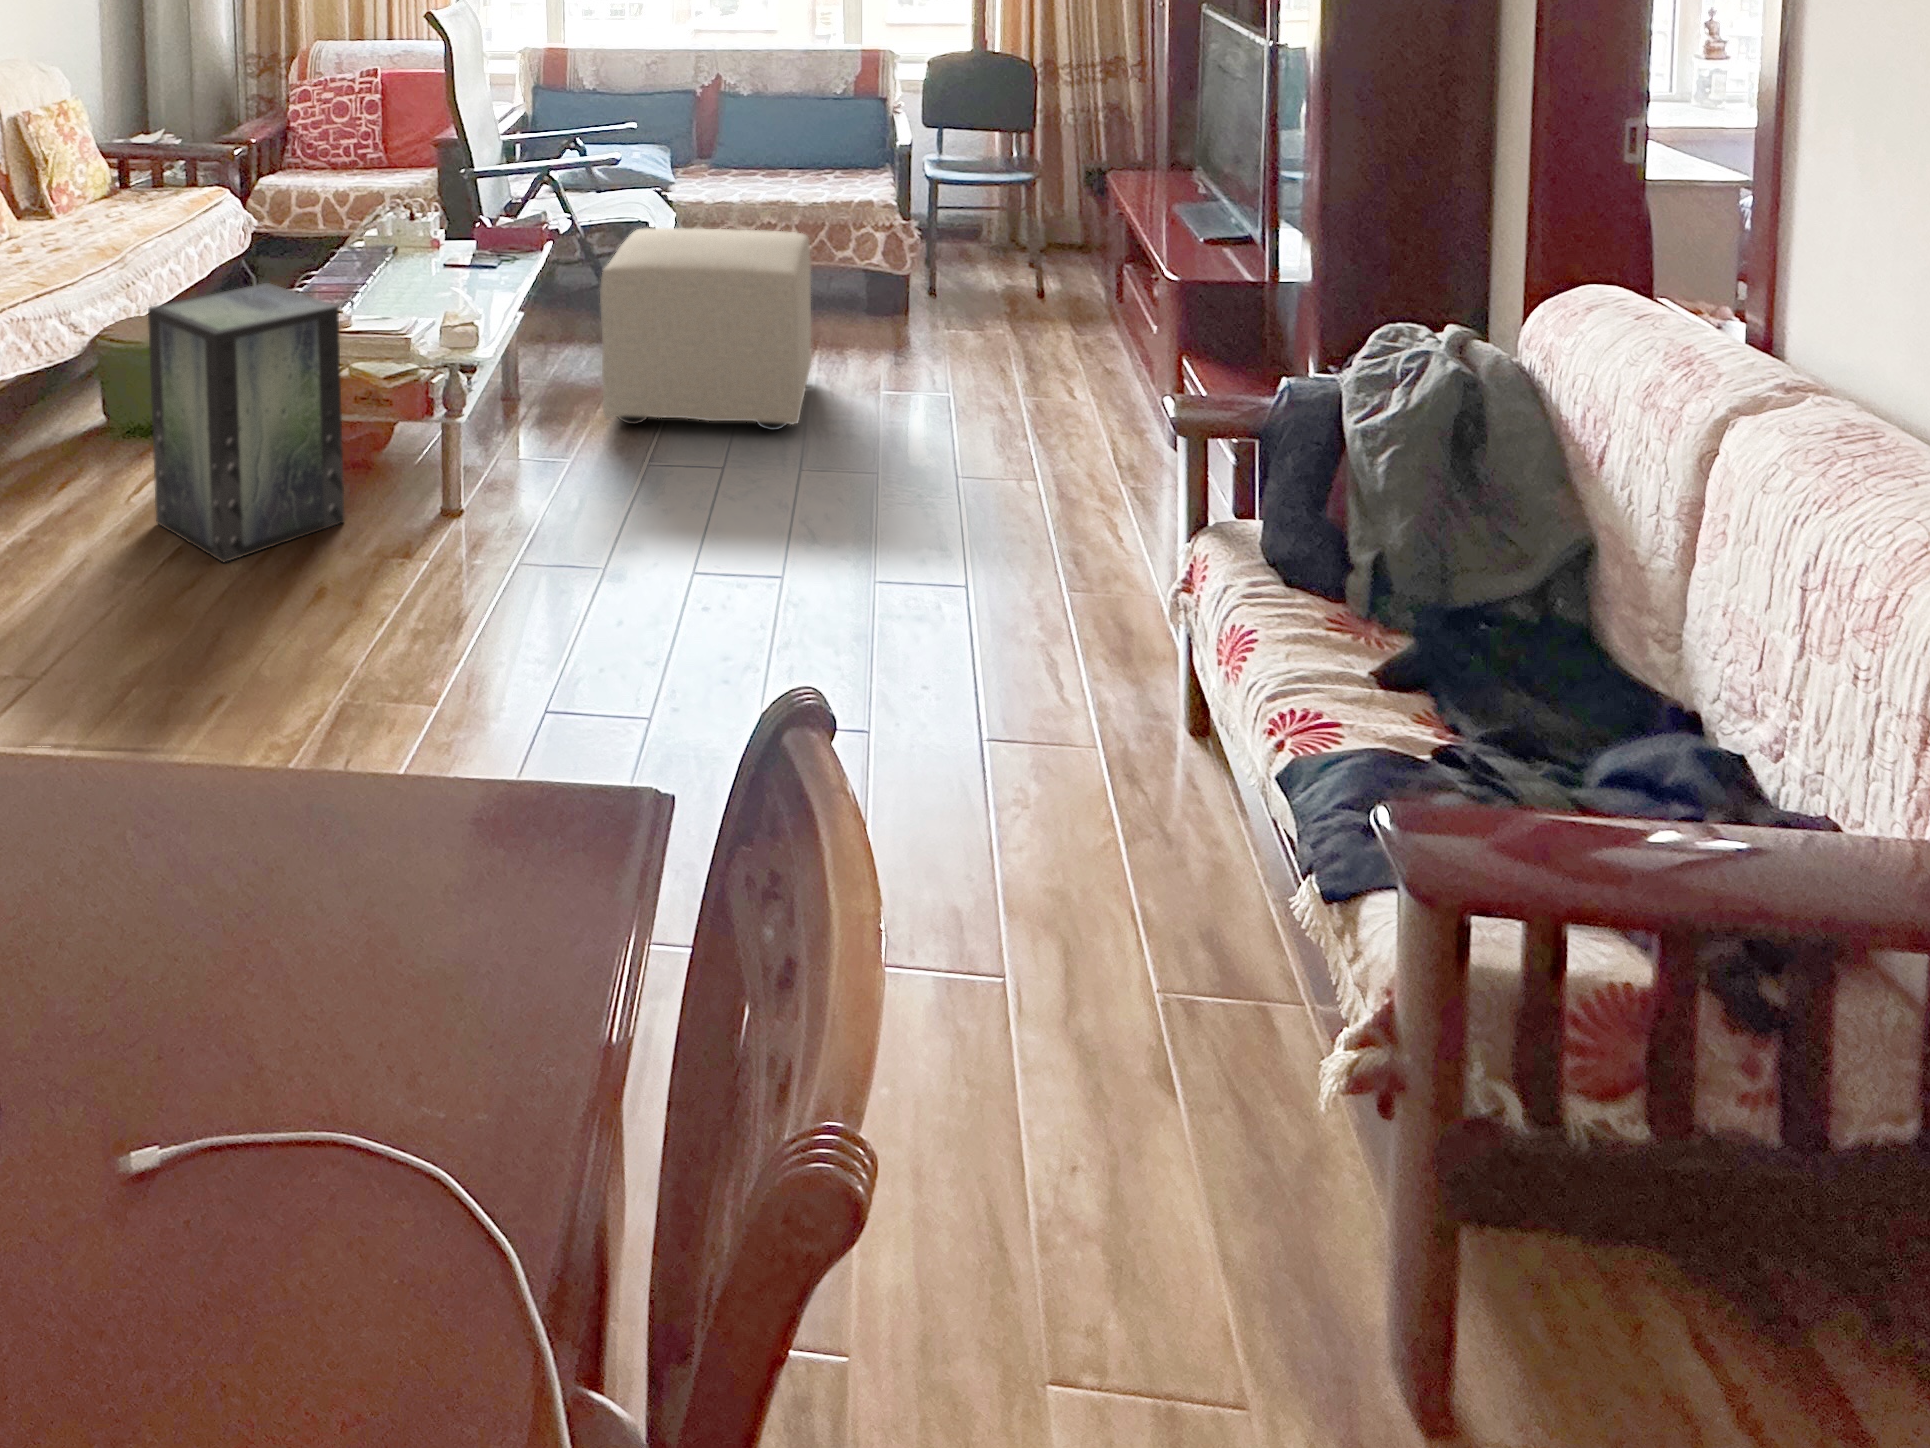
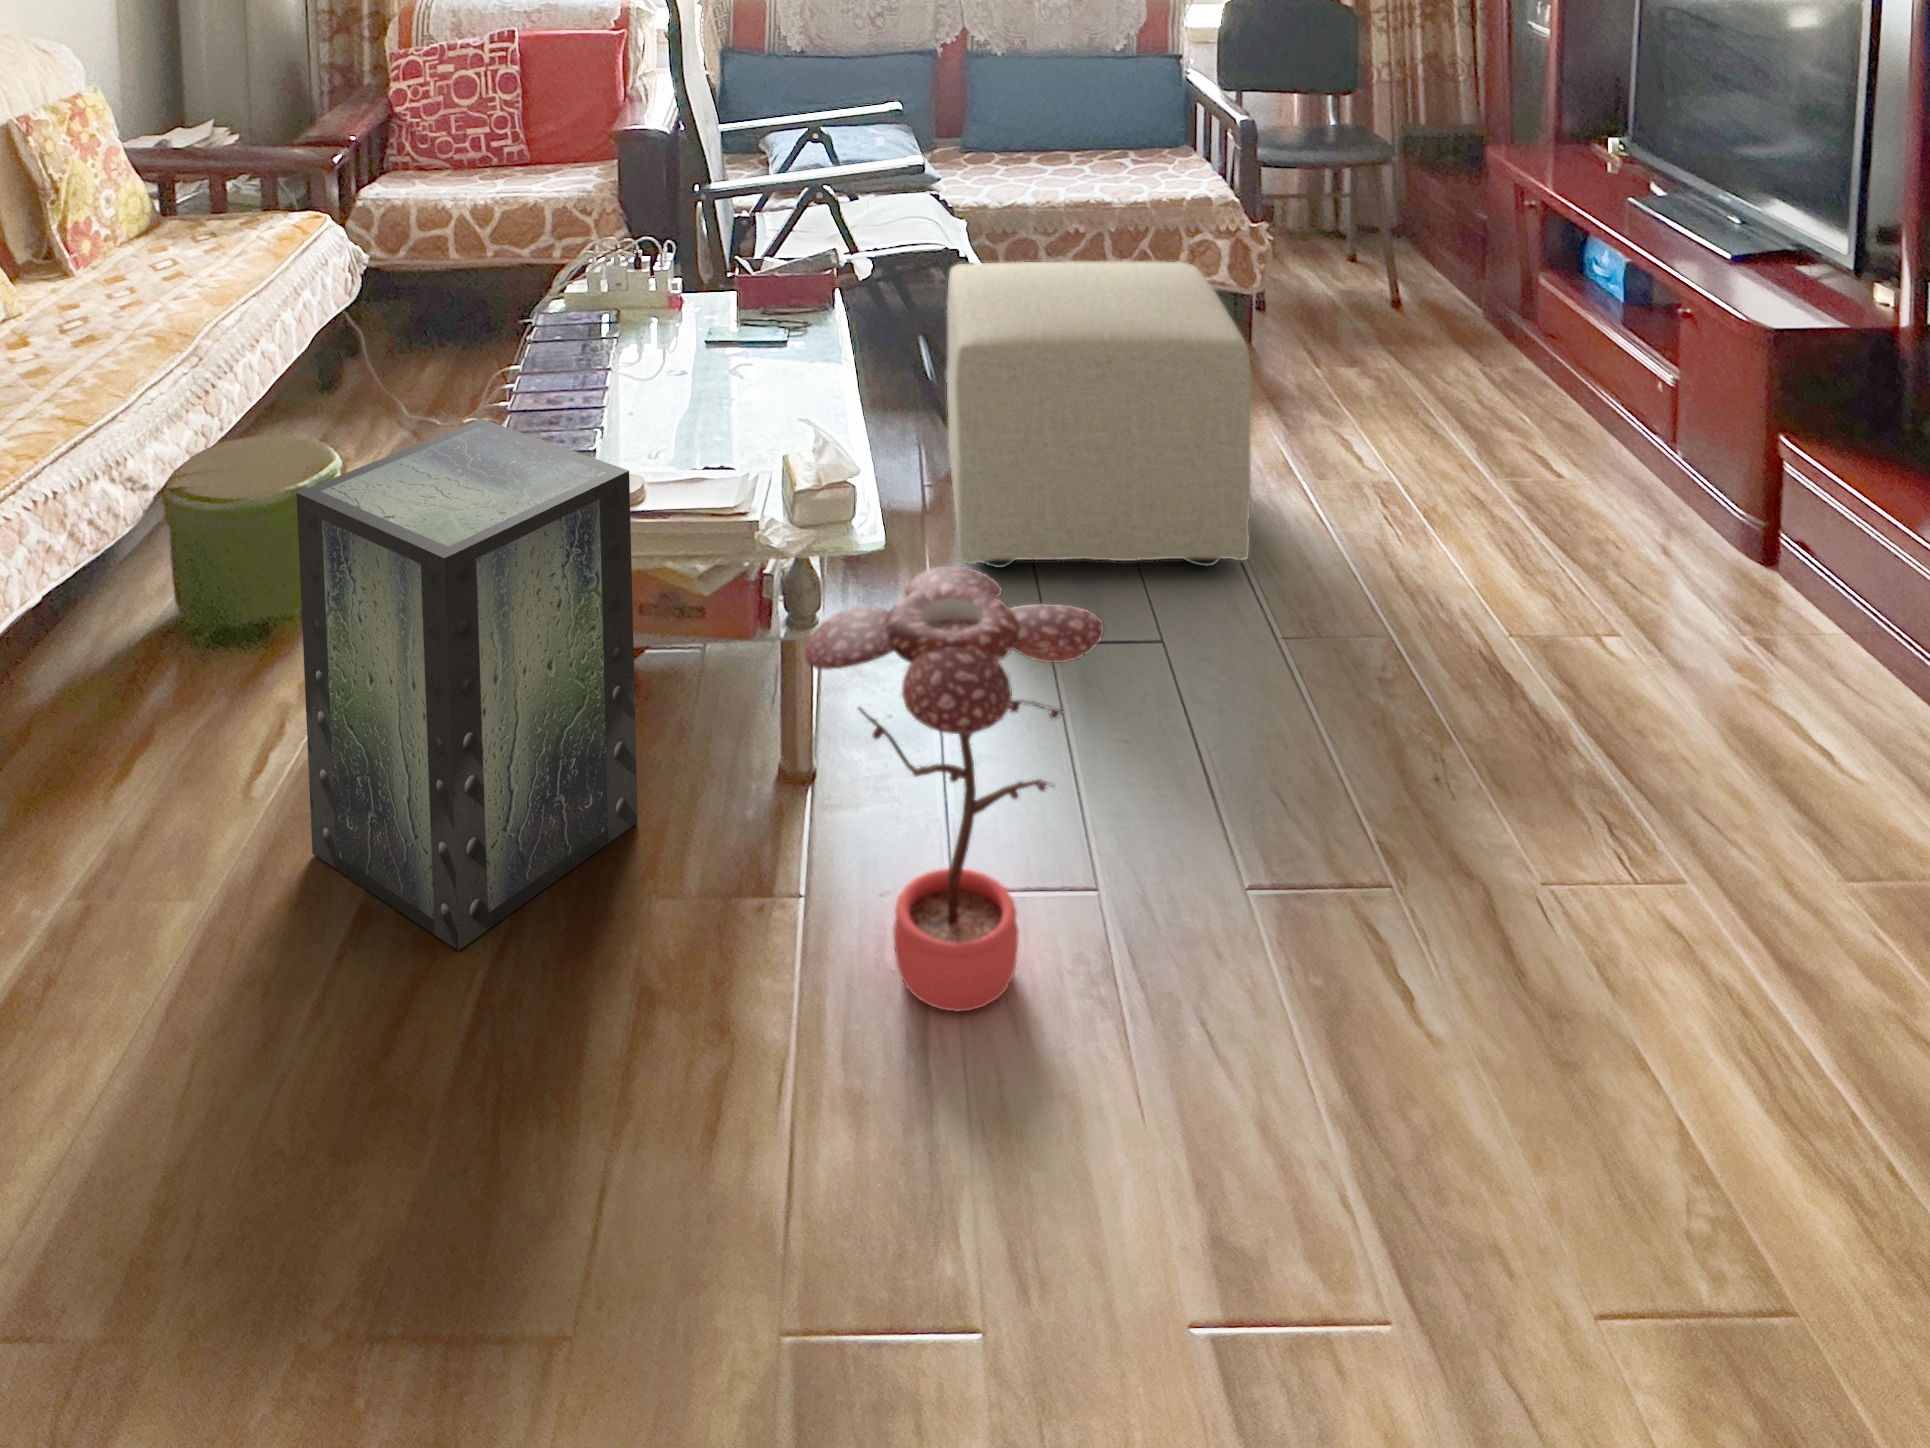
potted plant: none [405,362,577,600] -> present [804,566,1104,1012]

